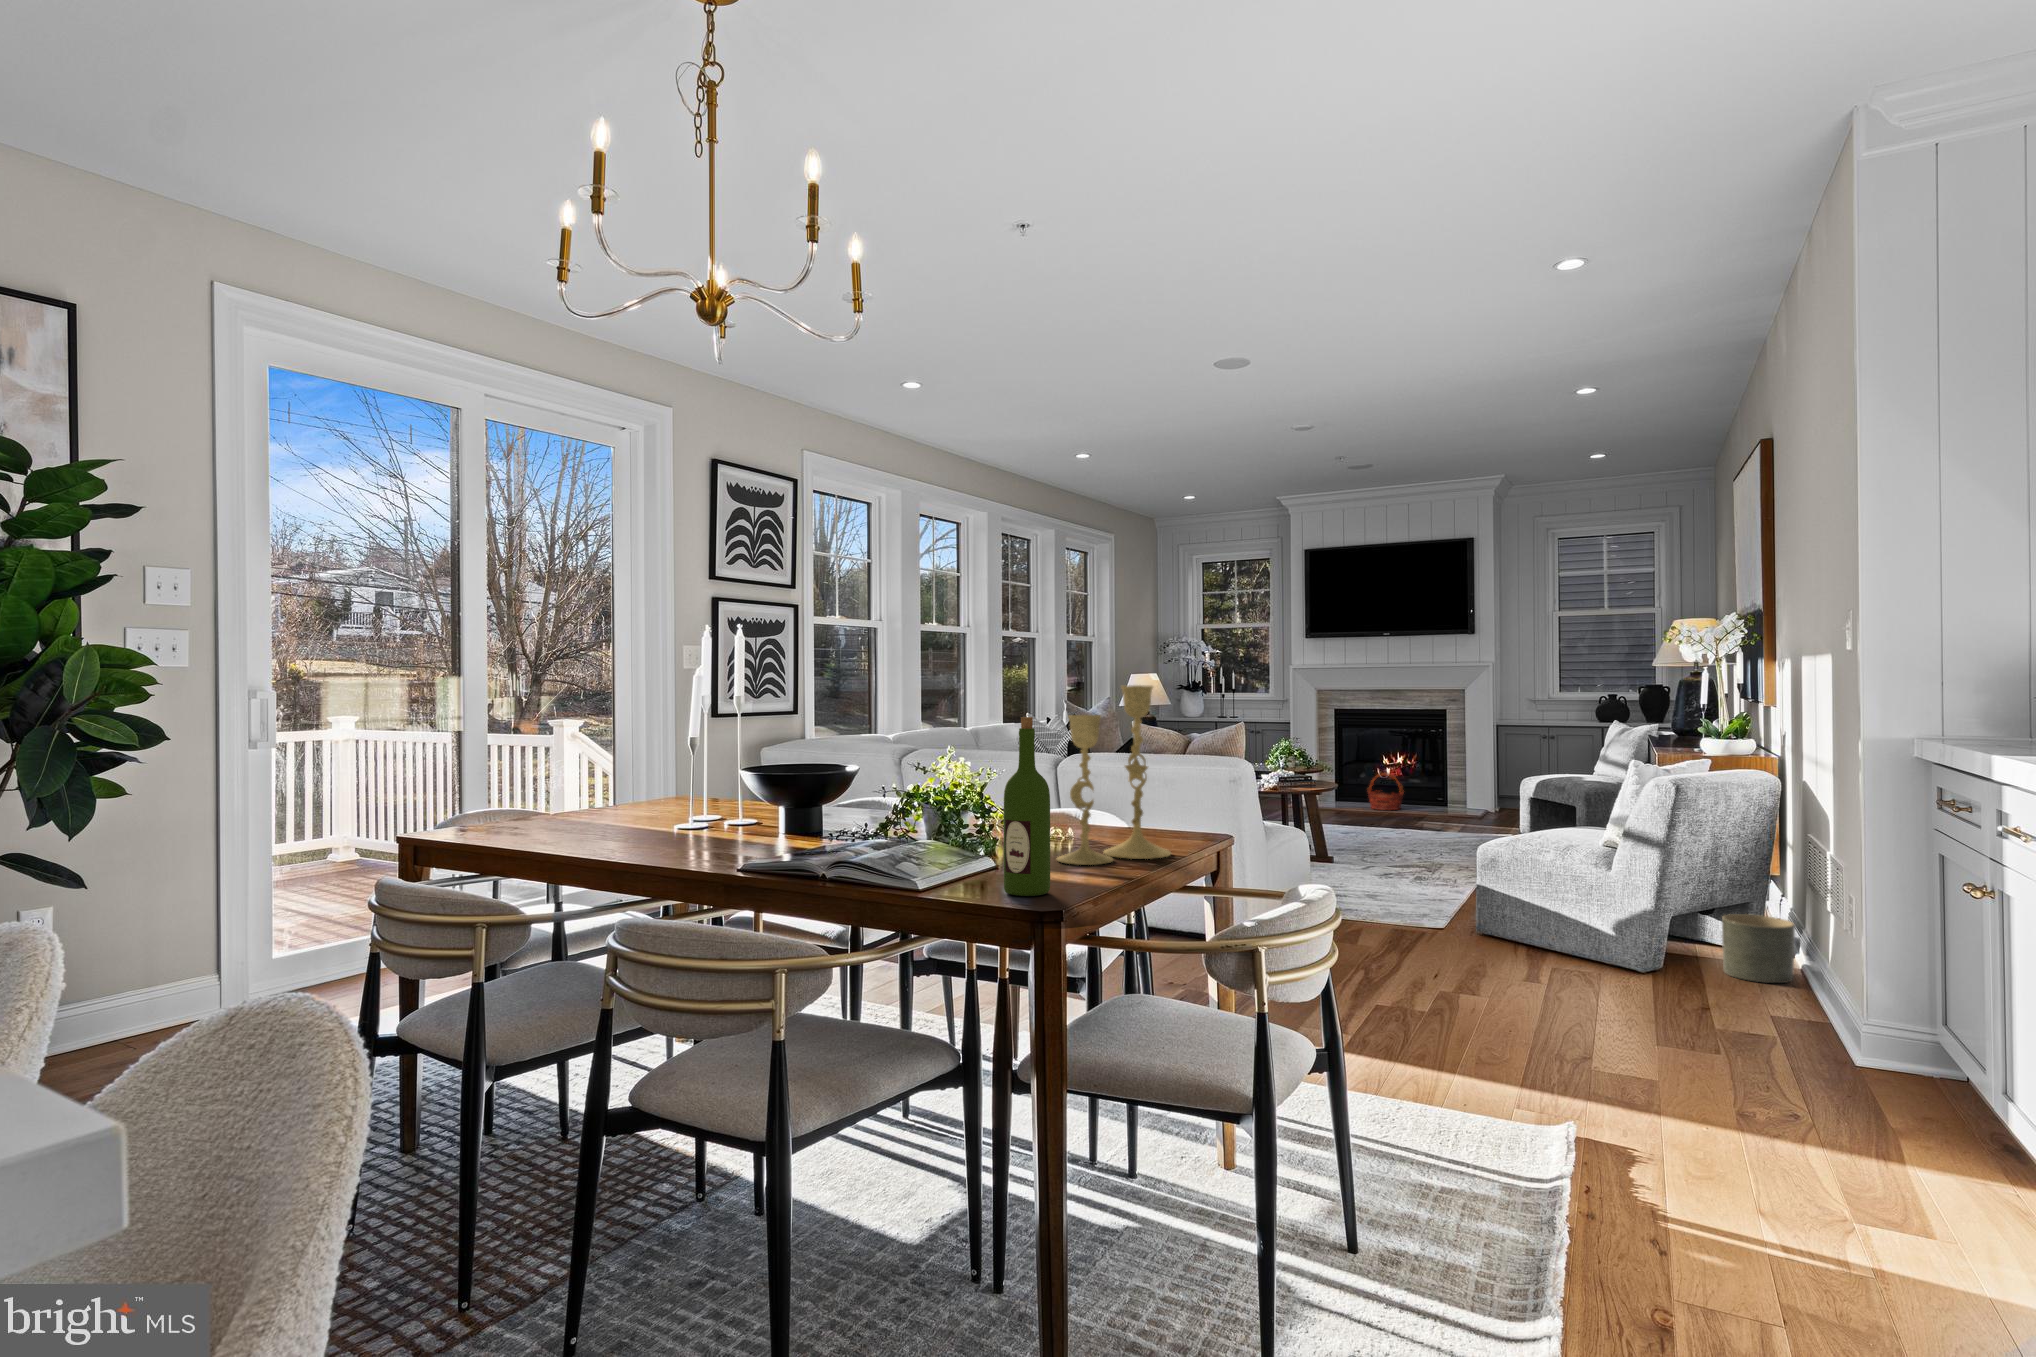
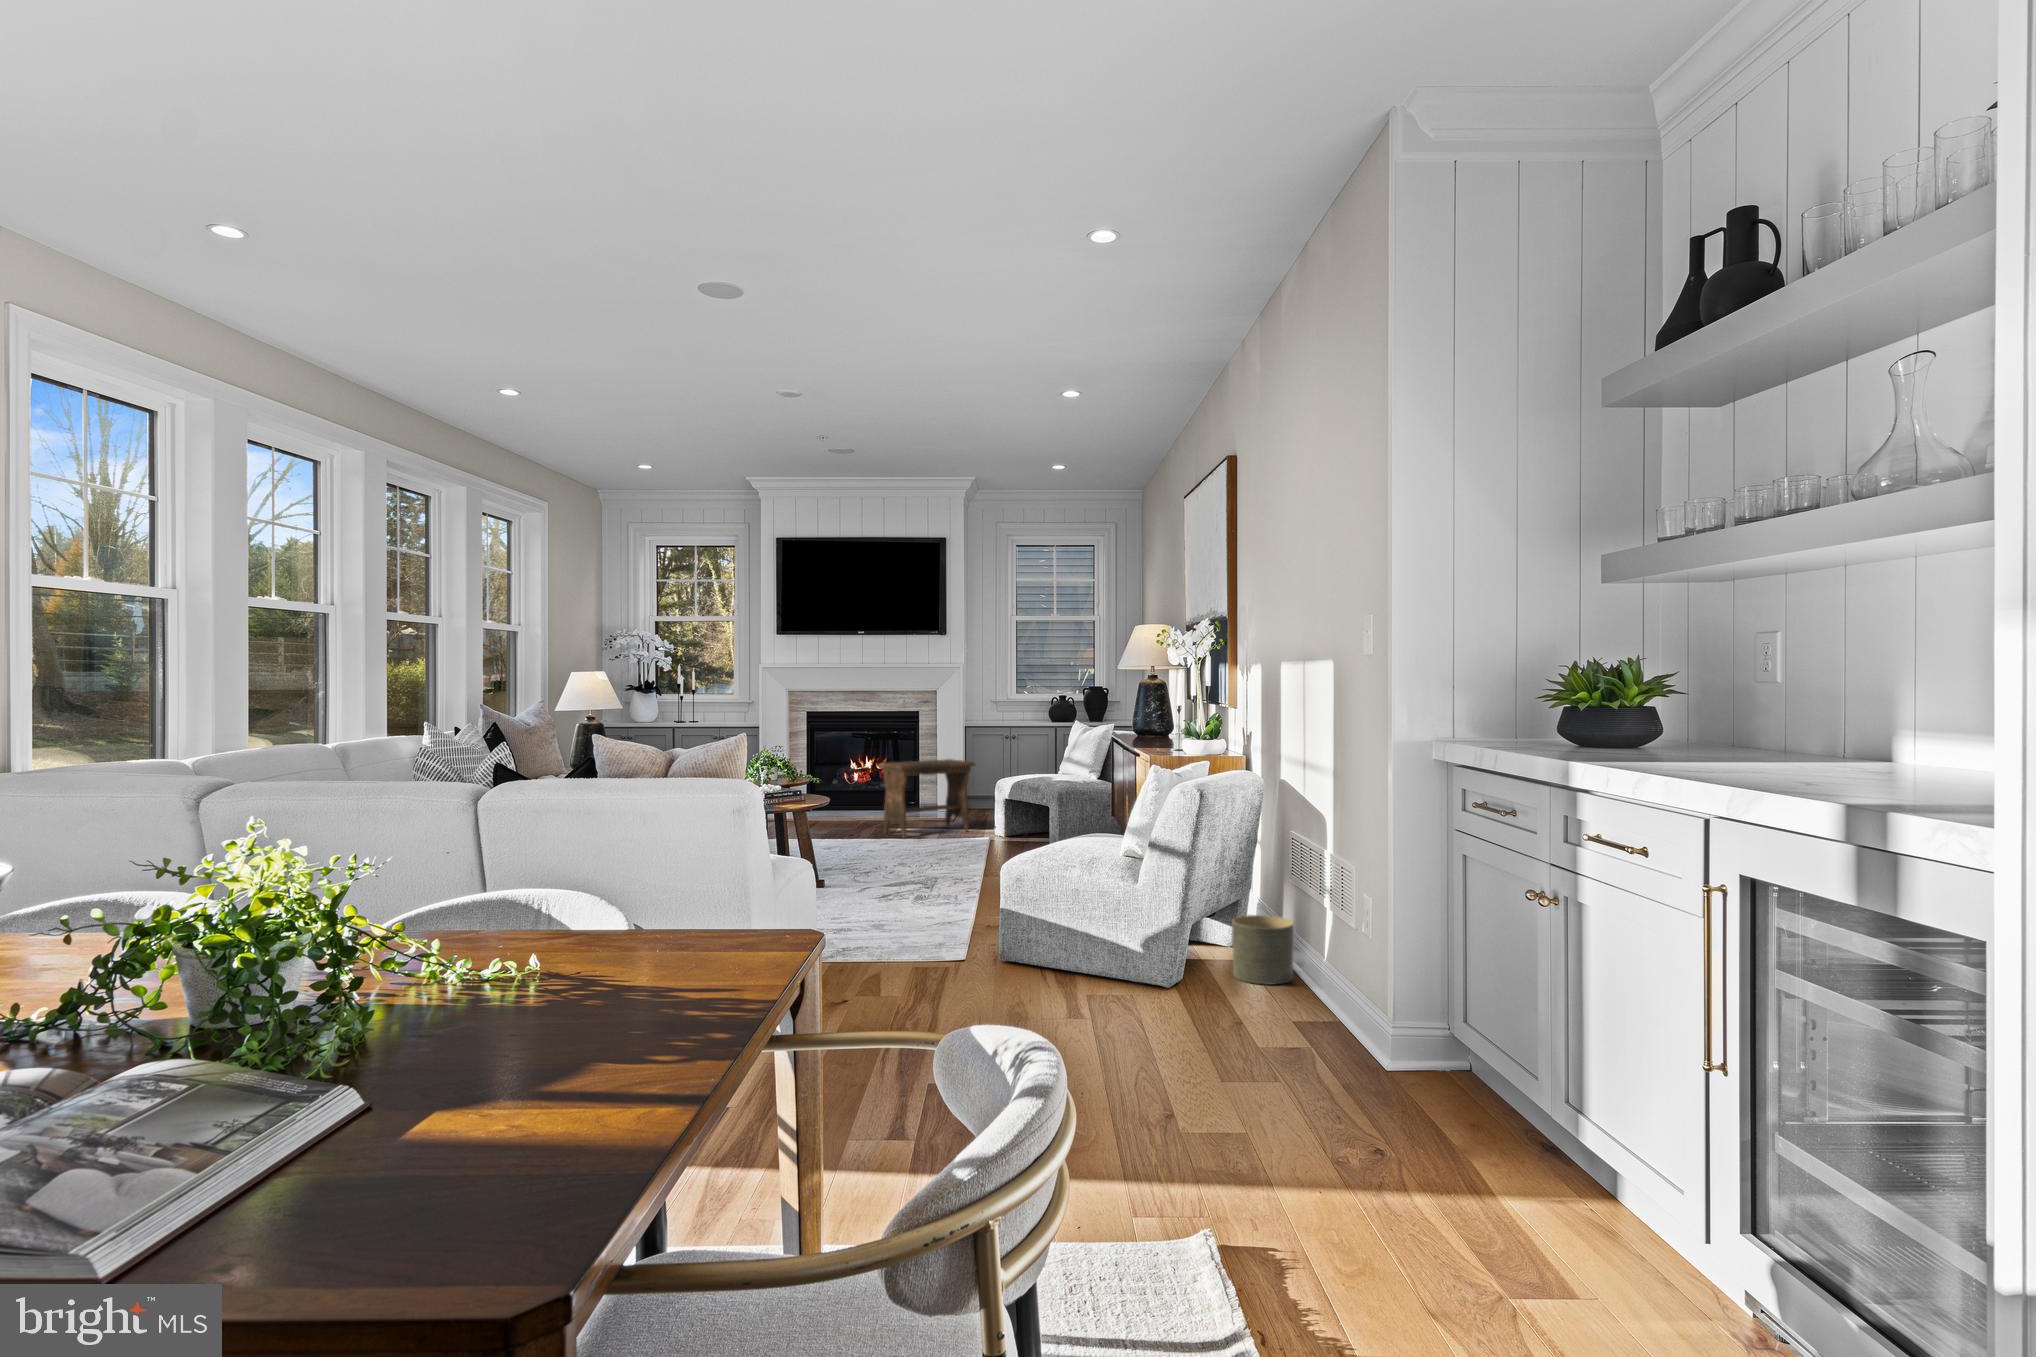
candlestick: present [1057,685,1171,865] -> none [502,693,717,1038]
wine bottle: present [1004,717,1050,896] -> none [381,769,498,1184]
footstool: none [1401,757,1502,830] -> present [879,759,975,838]
basket: present [1368,772,1404,810] -> none [839,777,876,818]

